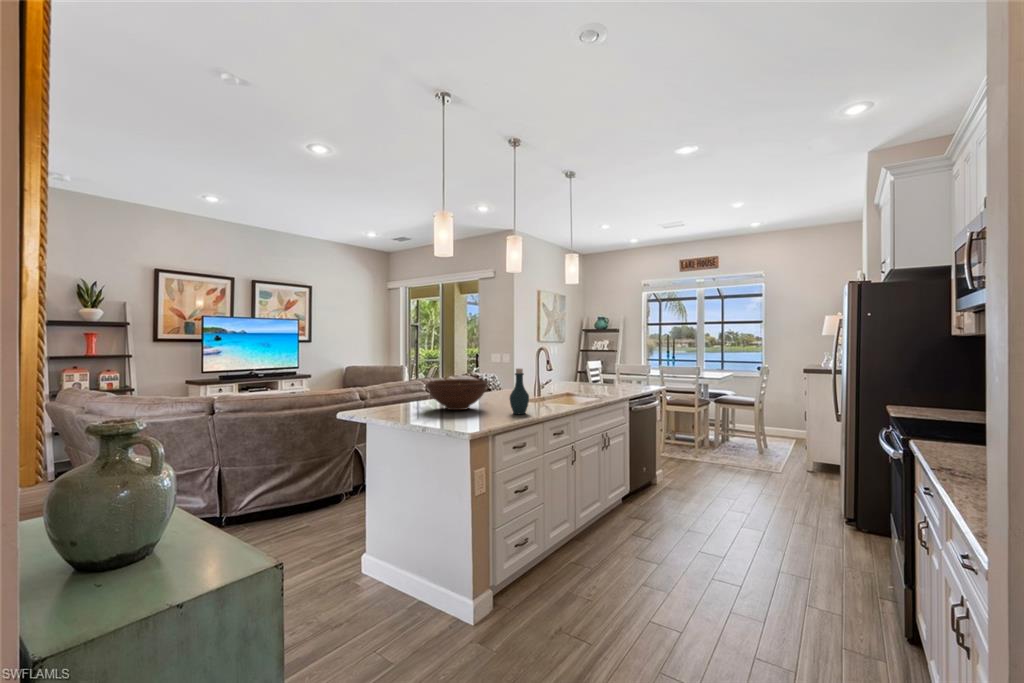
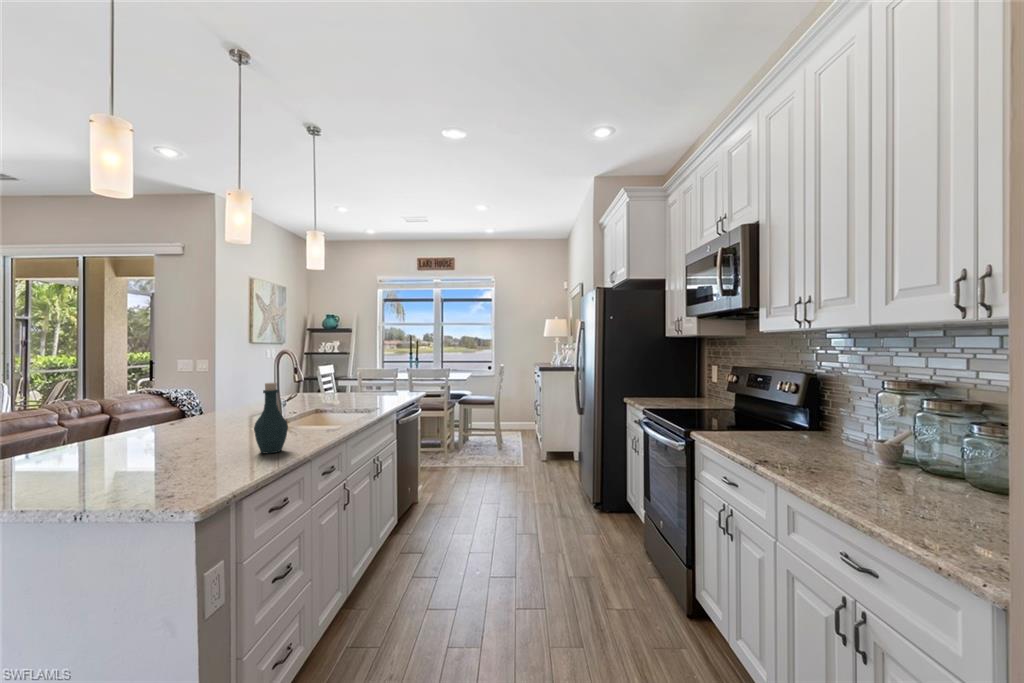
fruit bowl: present [427,379,487,410] -> none [76,404,208,461]

